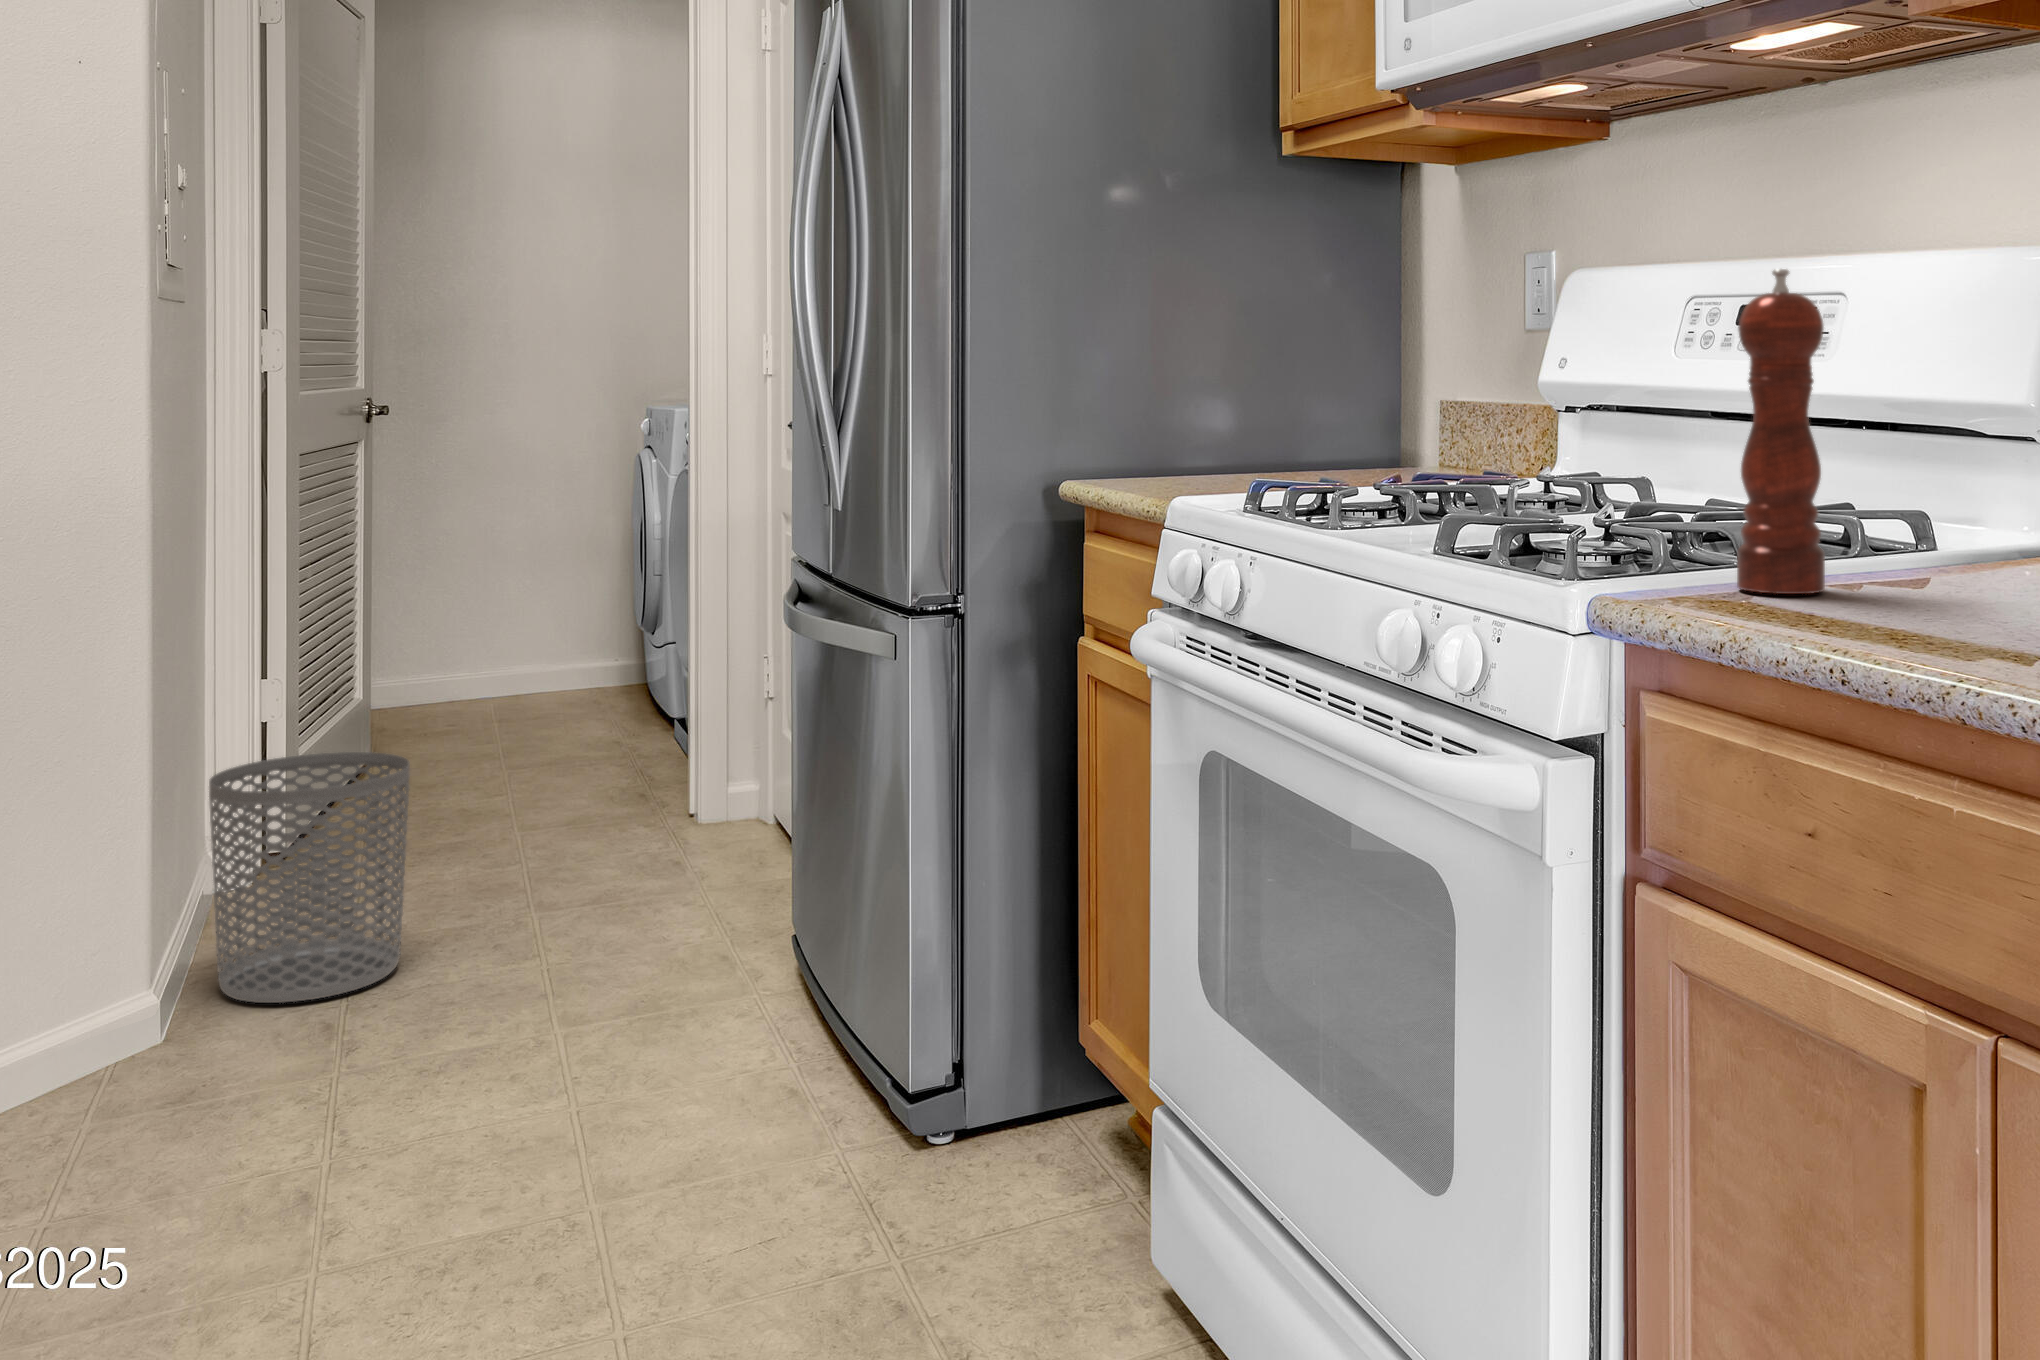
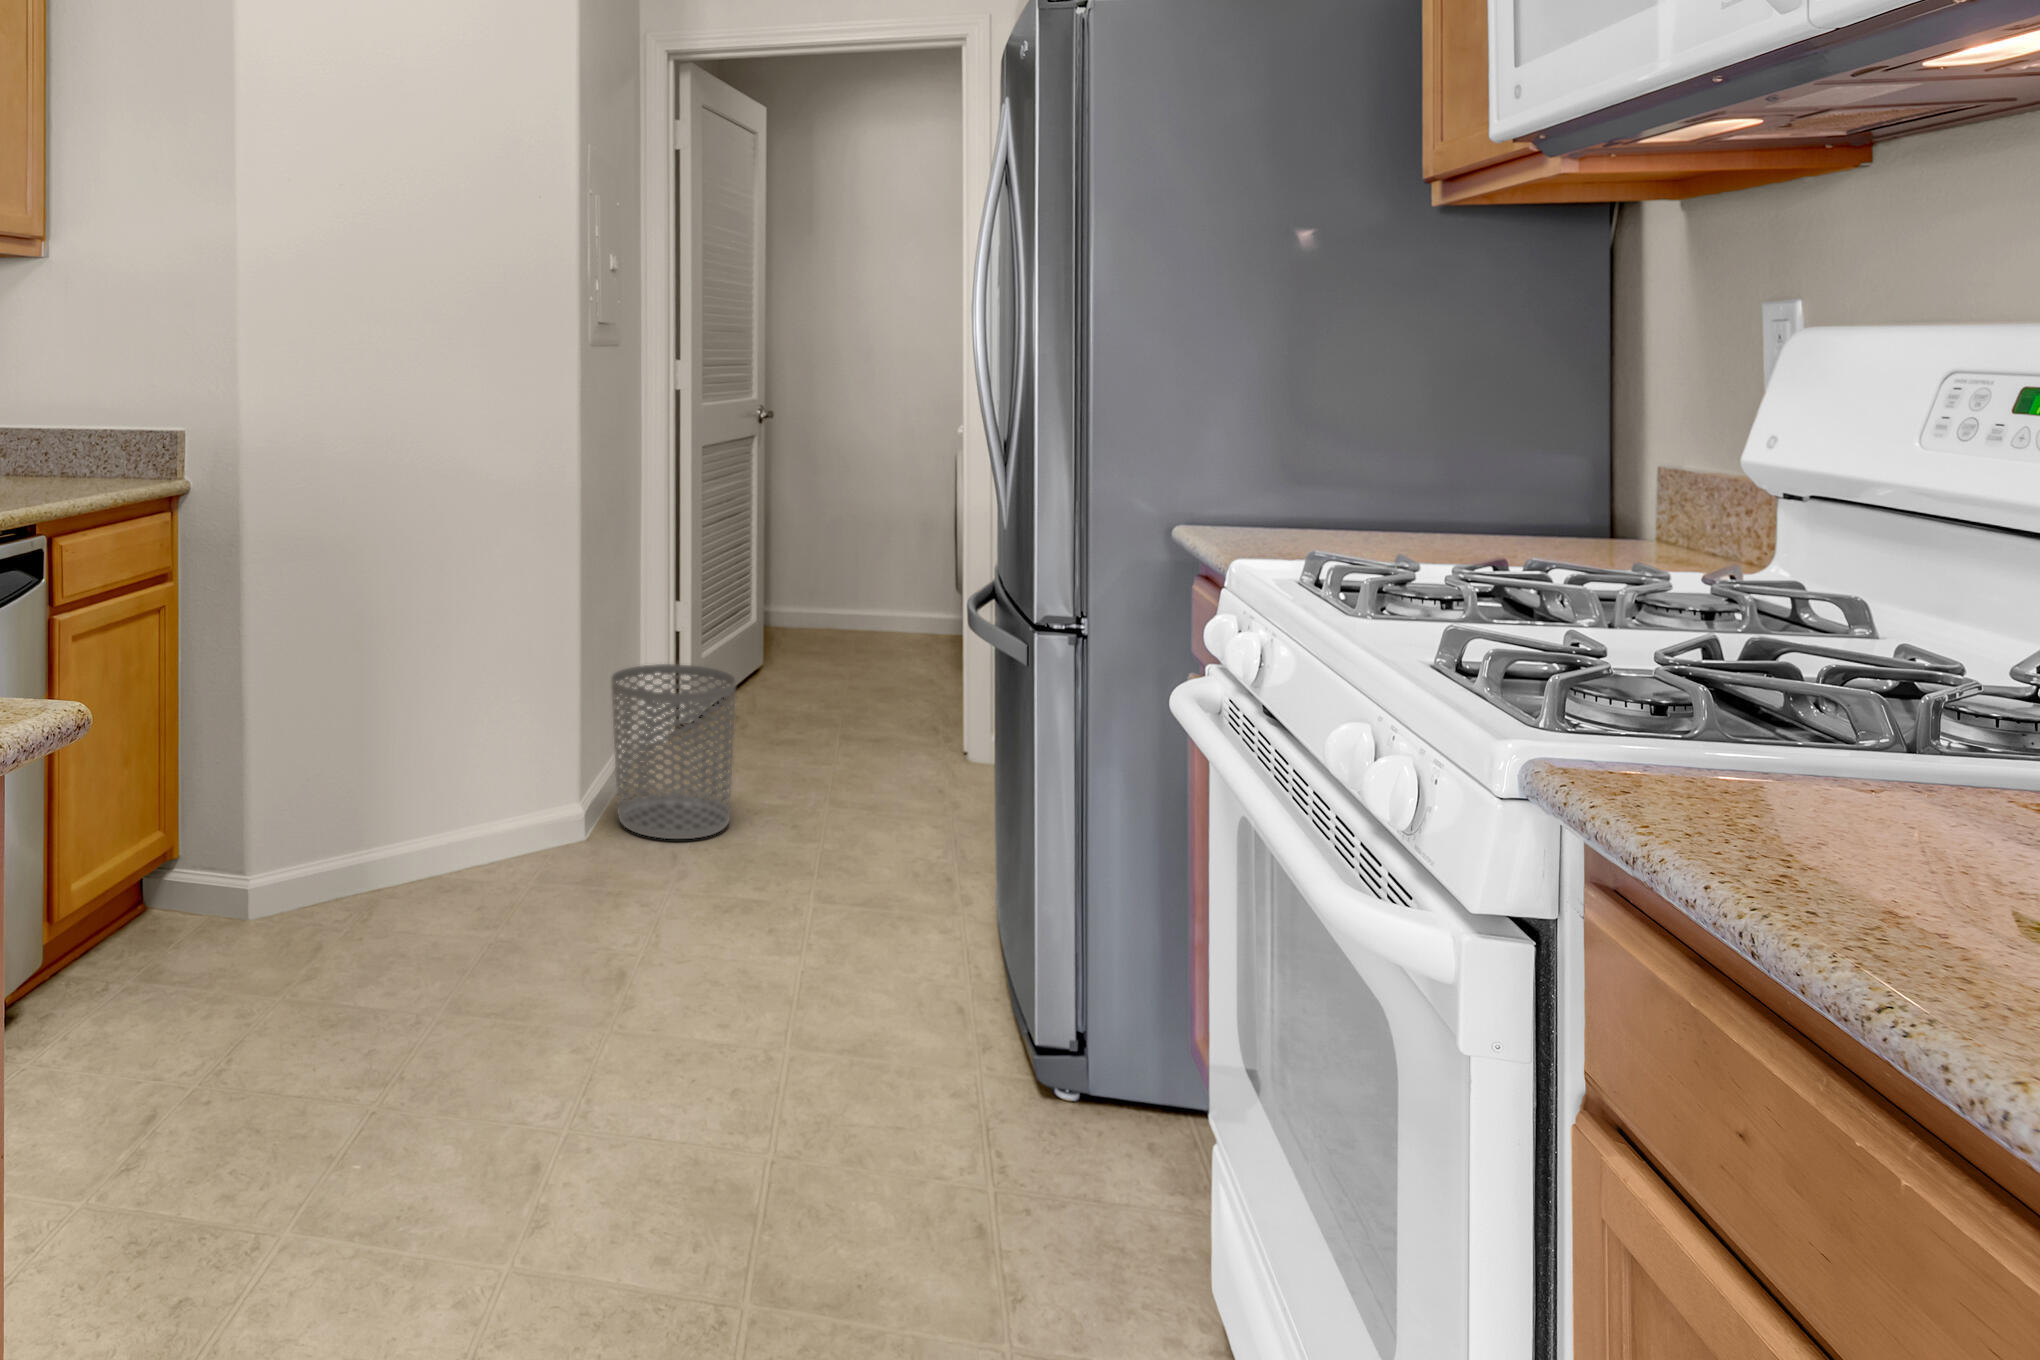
pepper mill: present [1737,269,1825,594] -> none [1712,409,1860,847]

